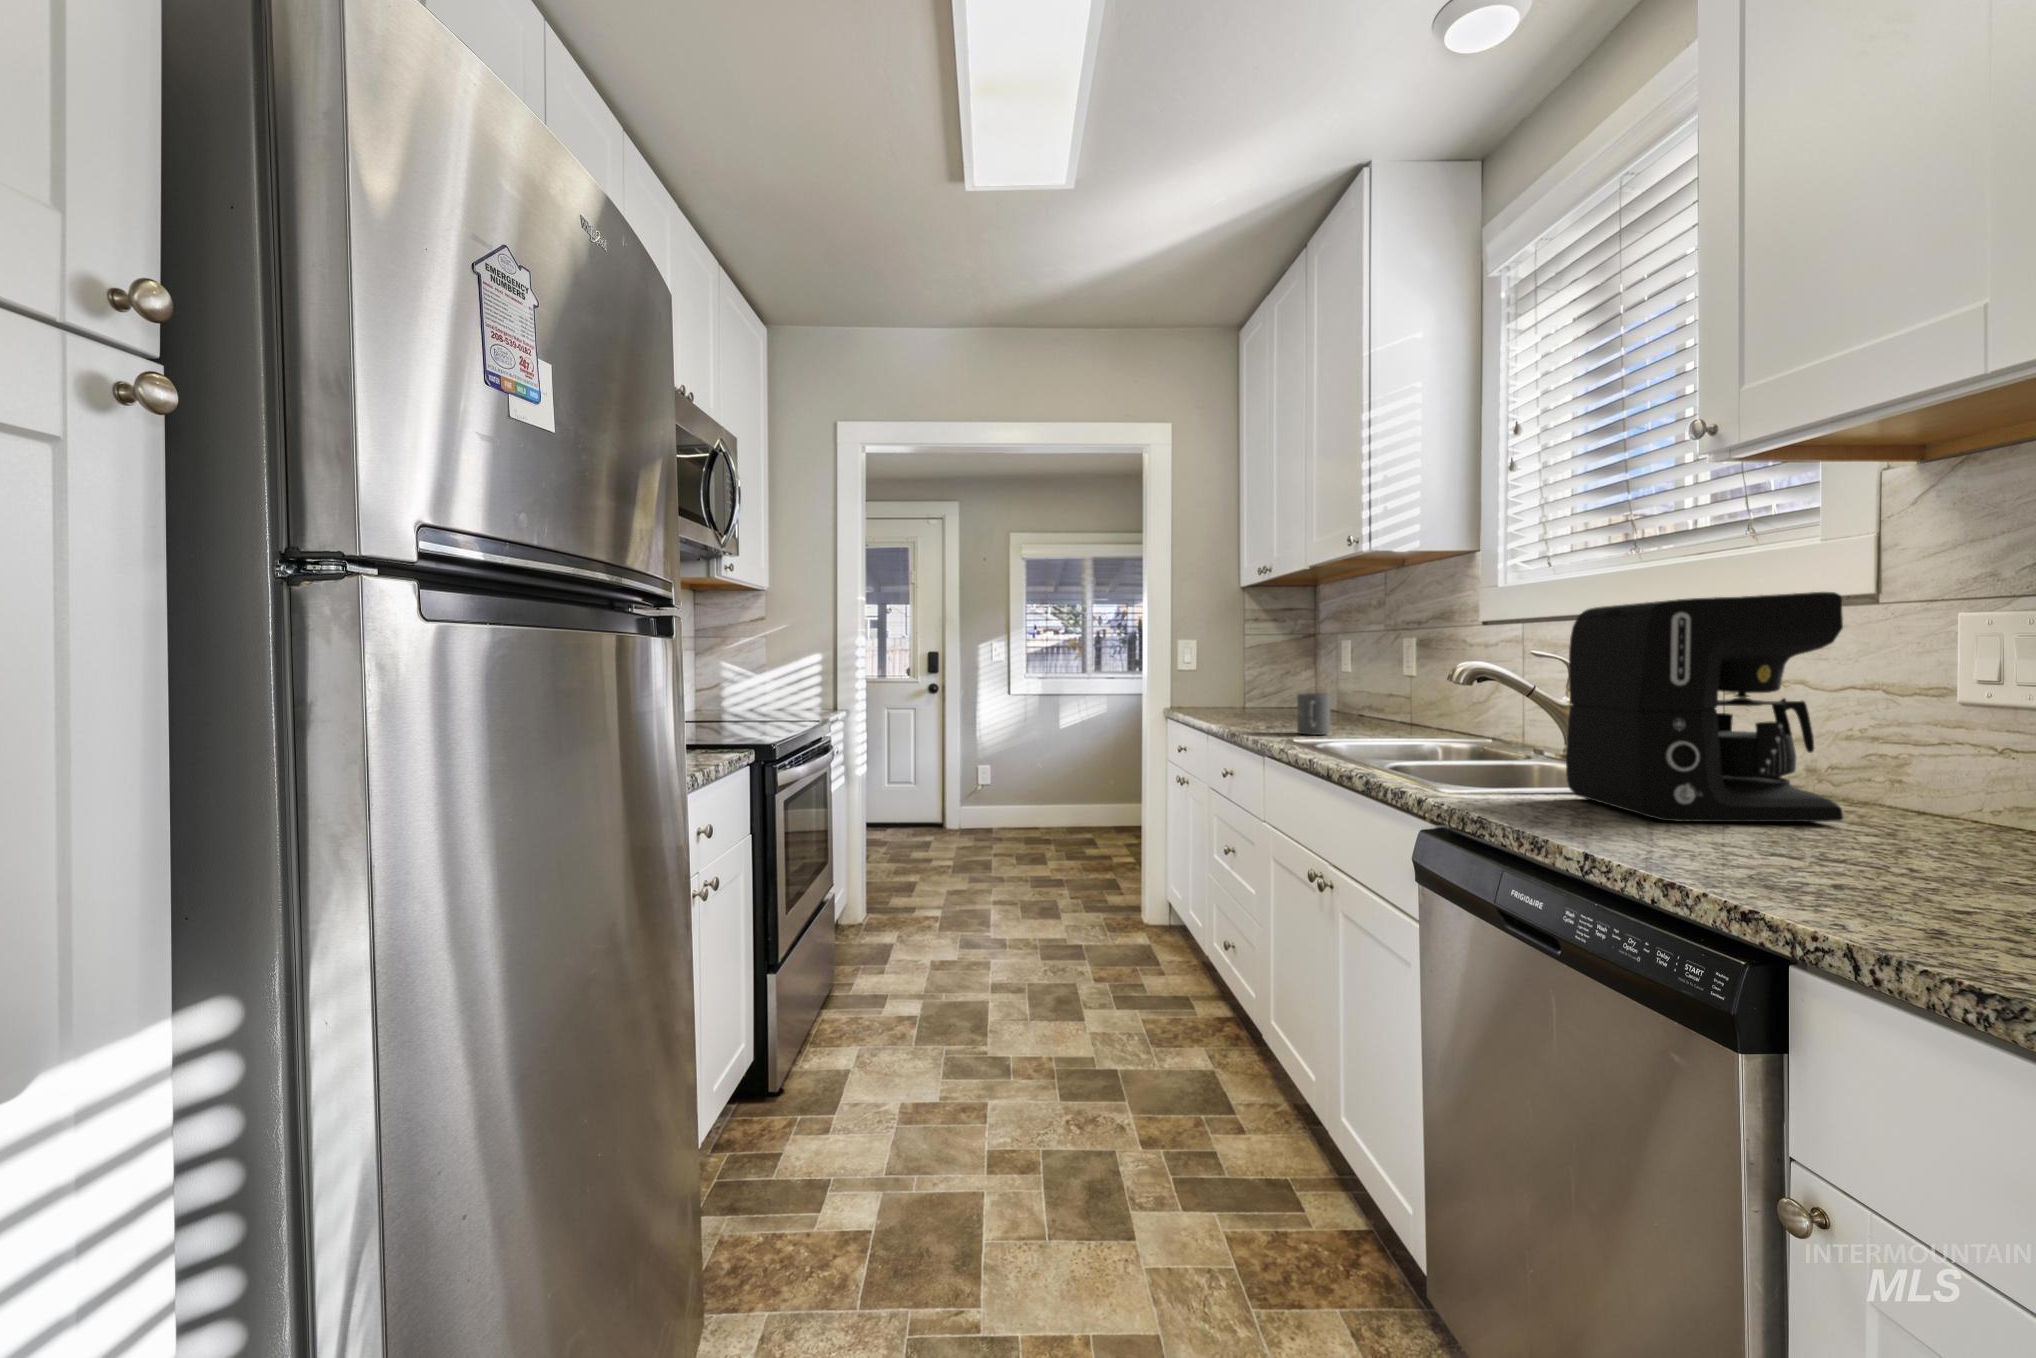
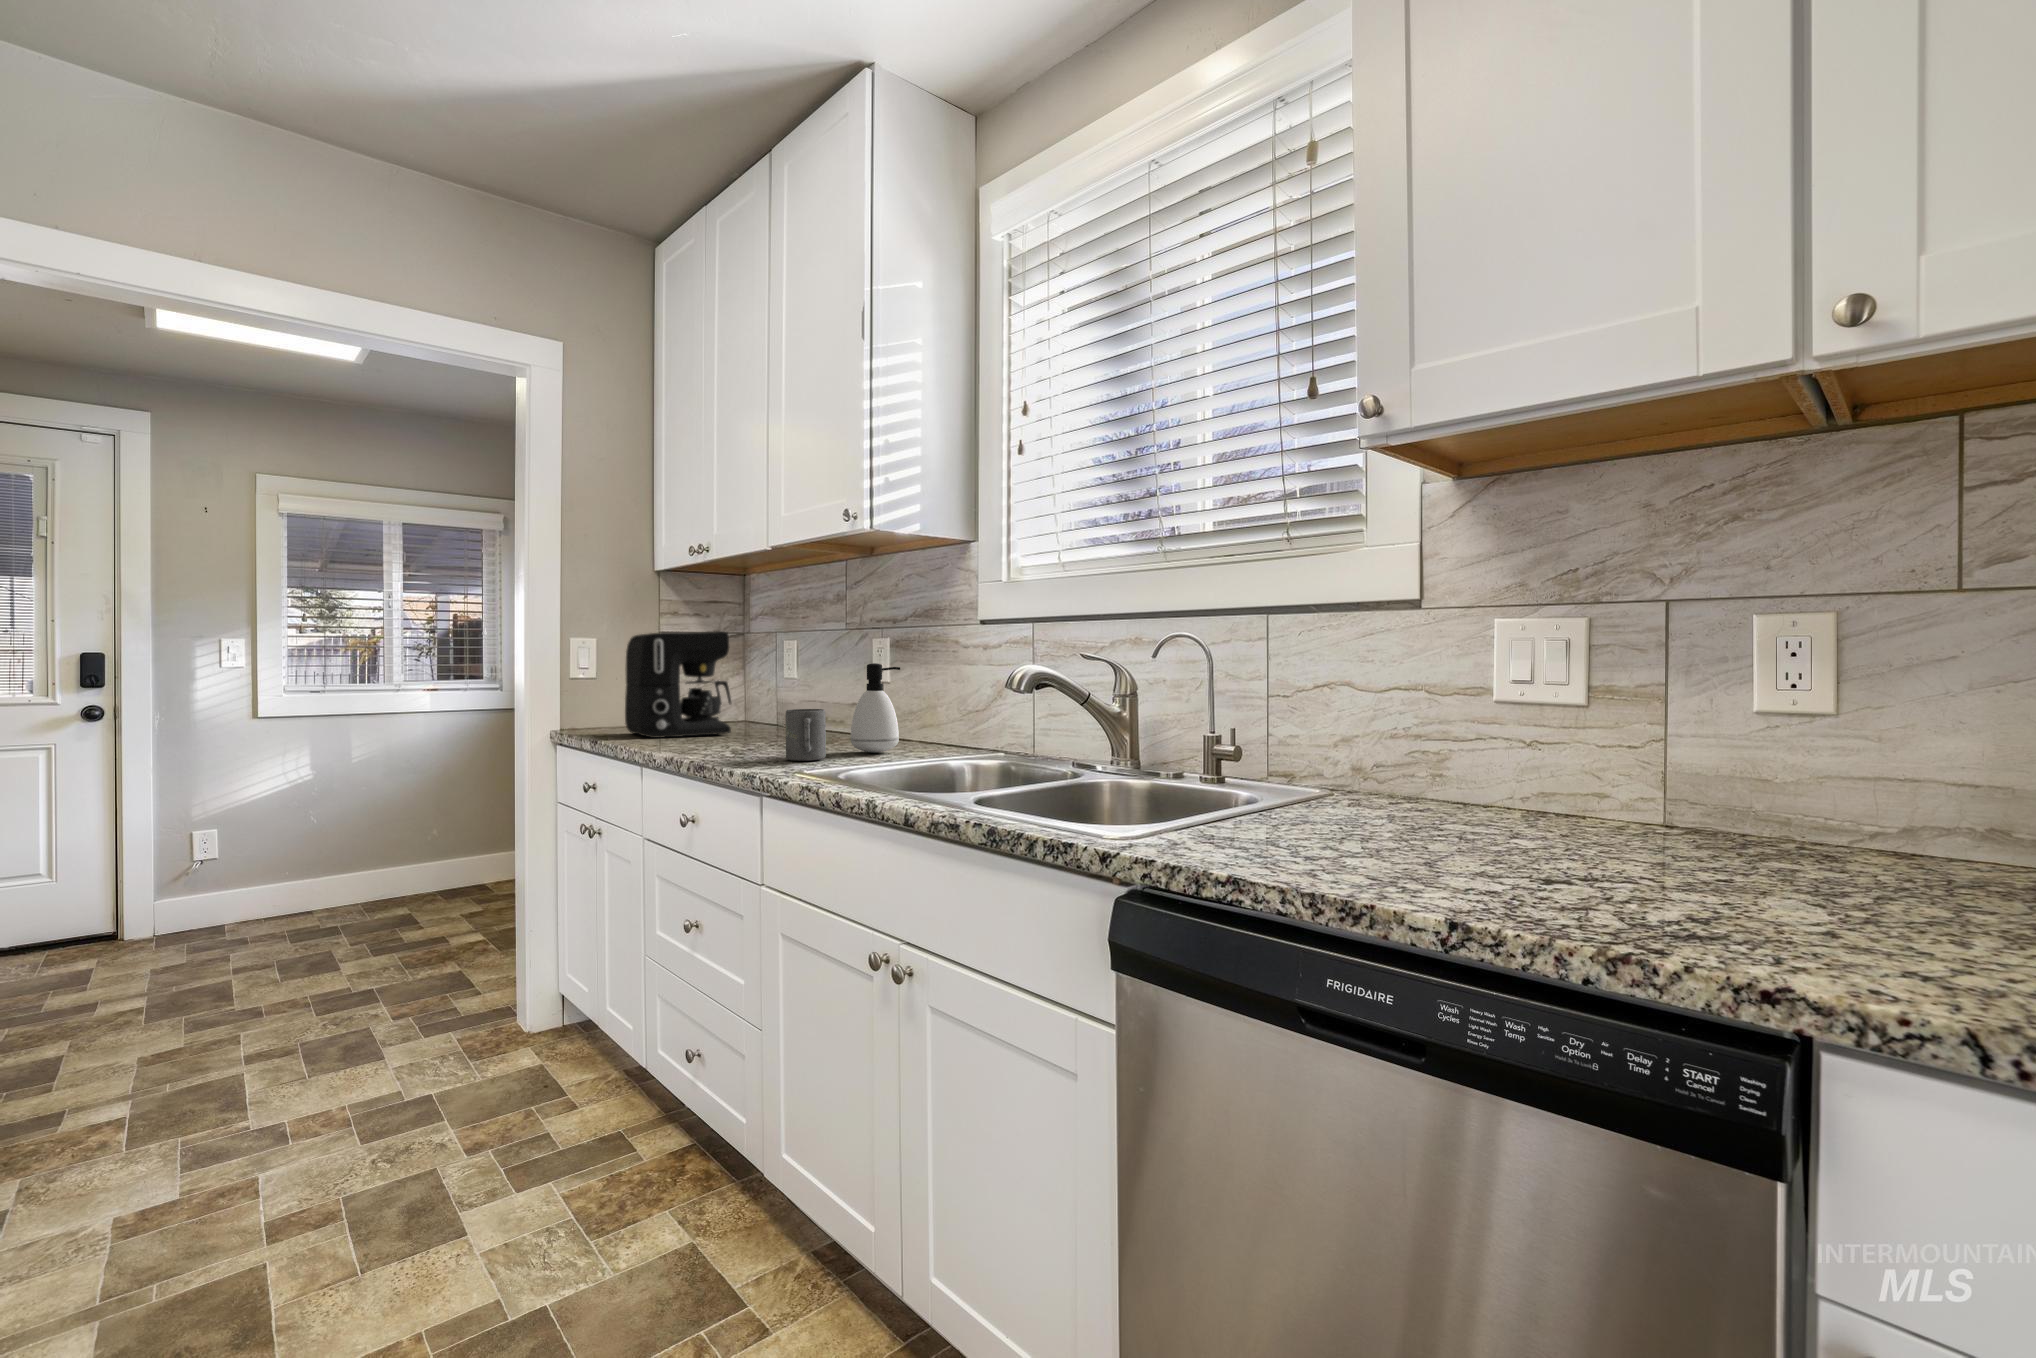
coffee maker: present [1566,592,1843,822] -> present [625,631,731,738]
soap dispenser: none [1360,656,1406,732] -> present [851,663,900,752]

